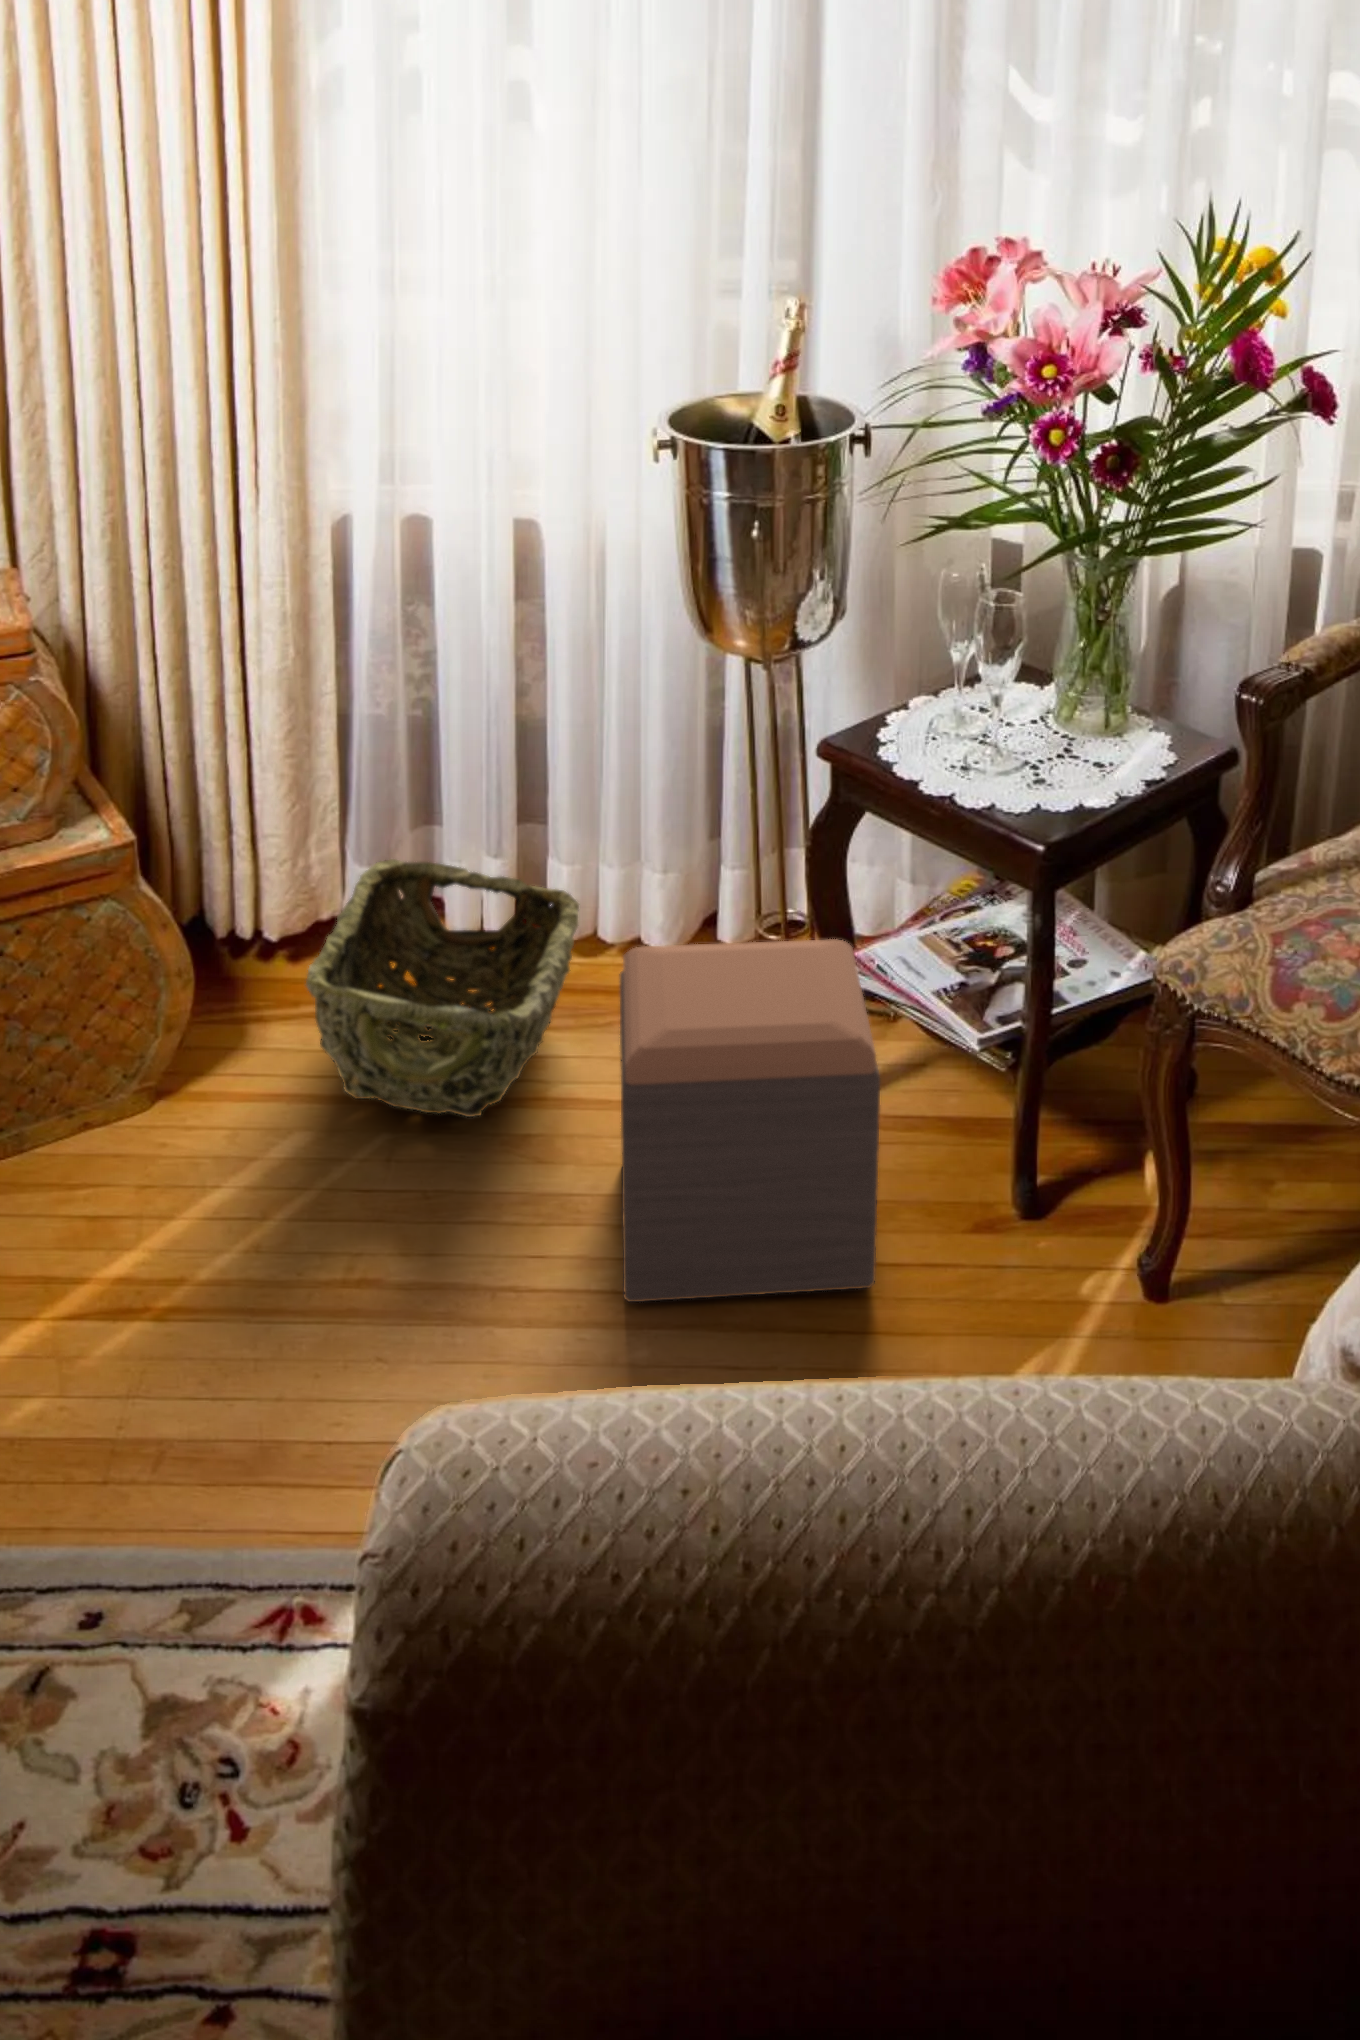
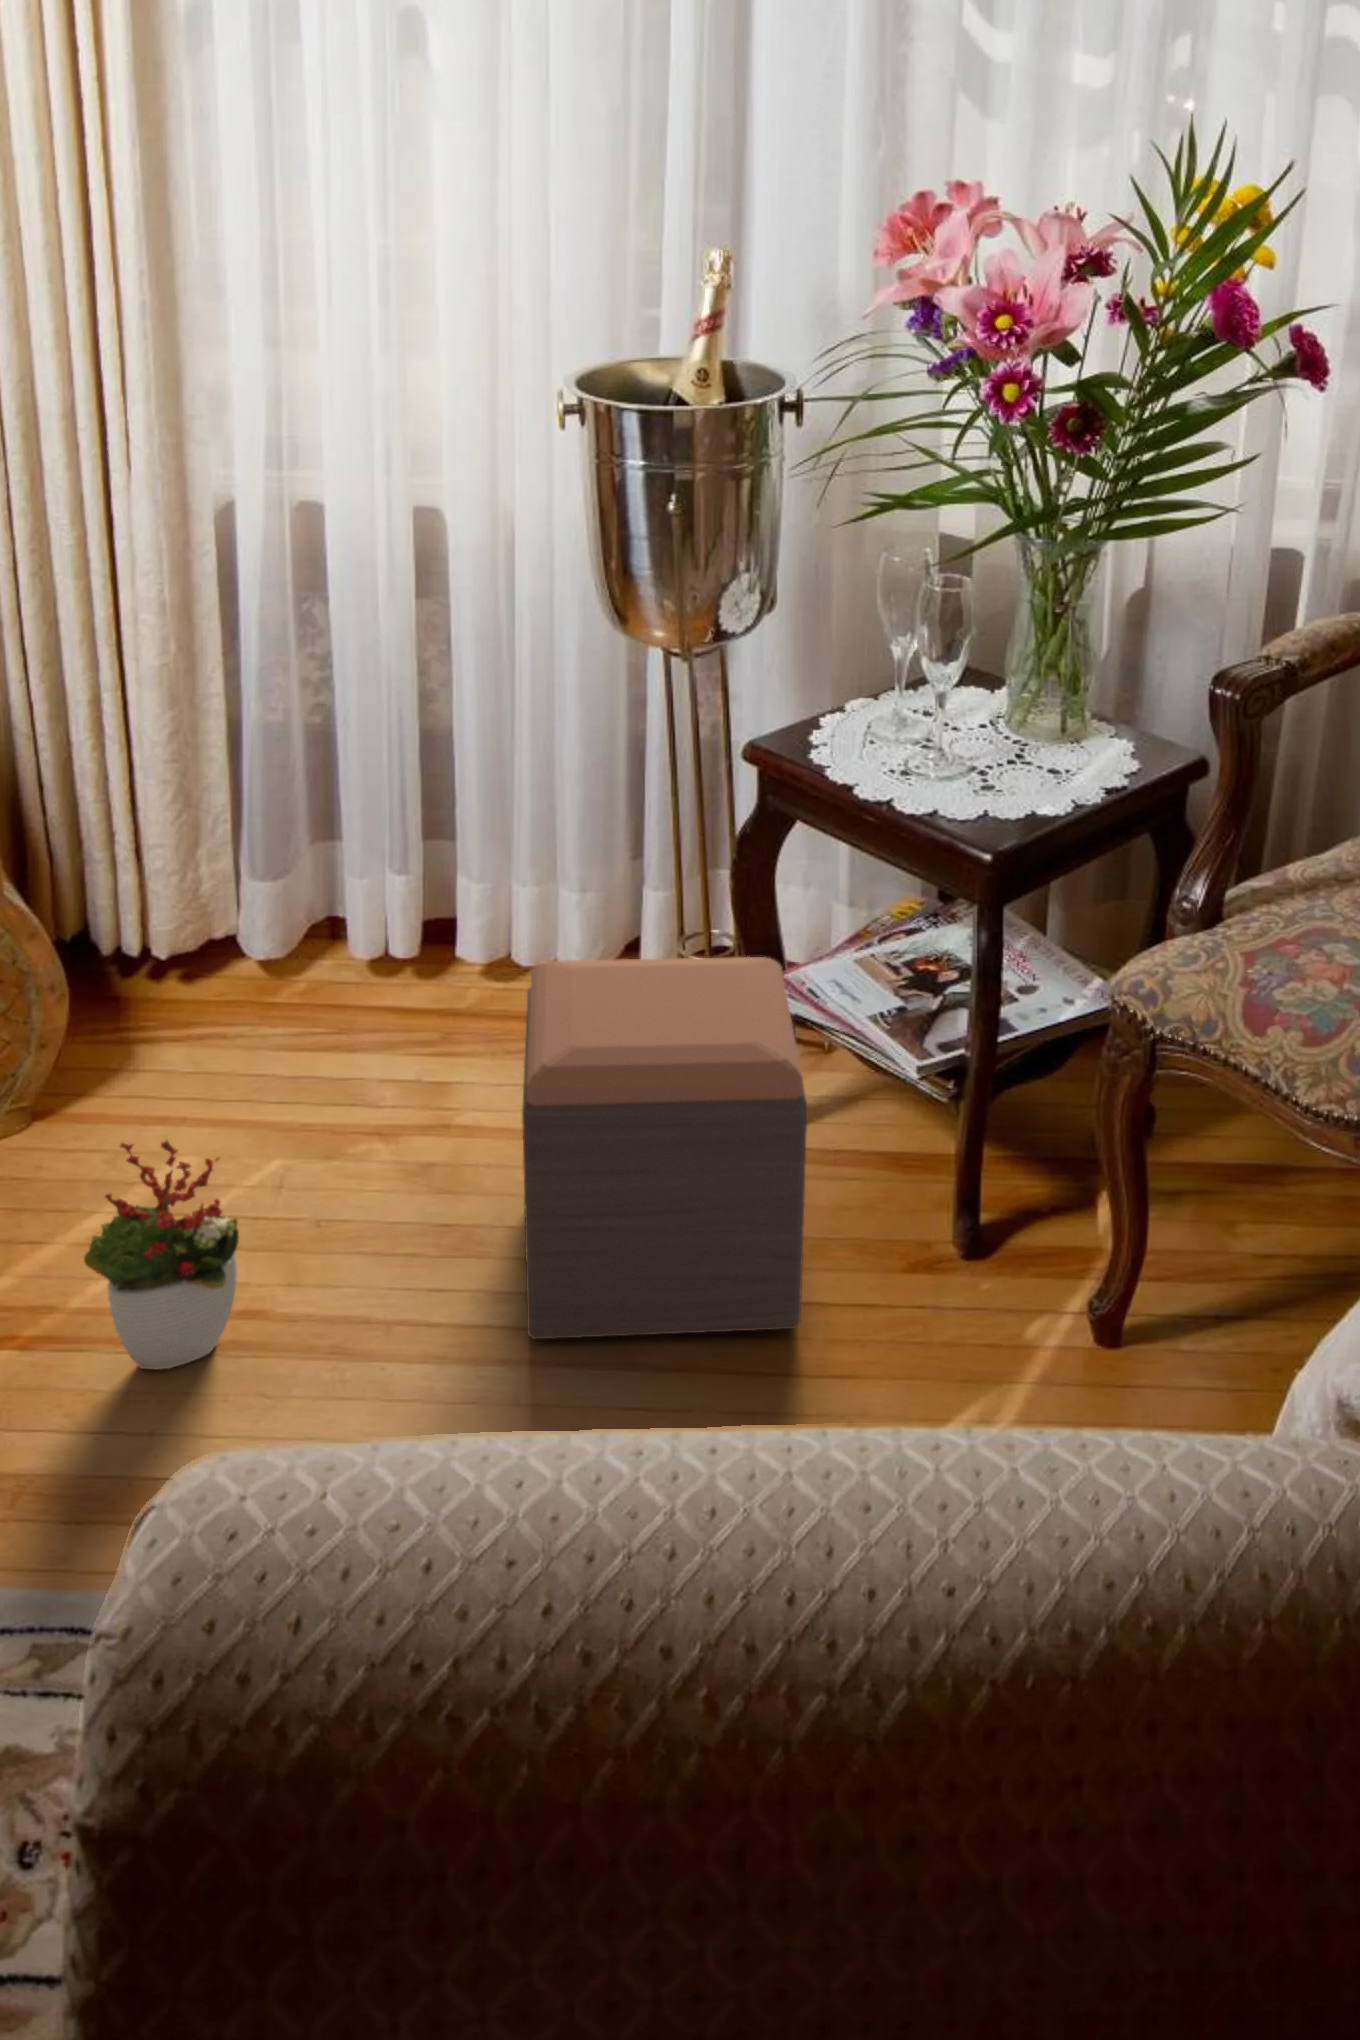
woven basket: present [306,859,579,1117] -> none [189,871,494,1143]
decorative plant: none [221,1121,360,1337] -> present [84,1141,239,1369]

